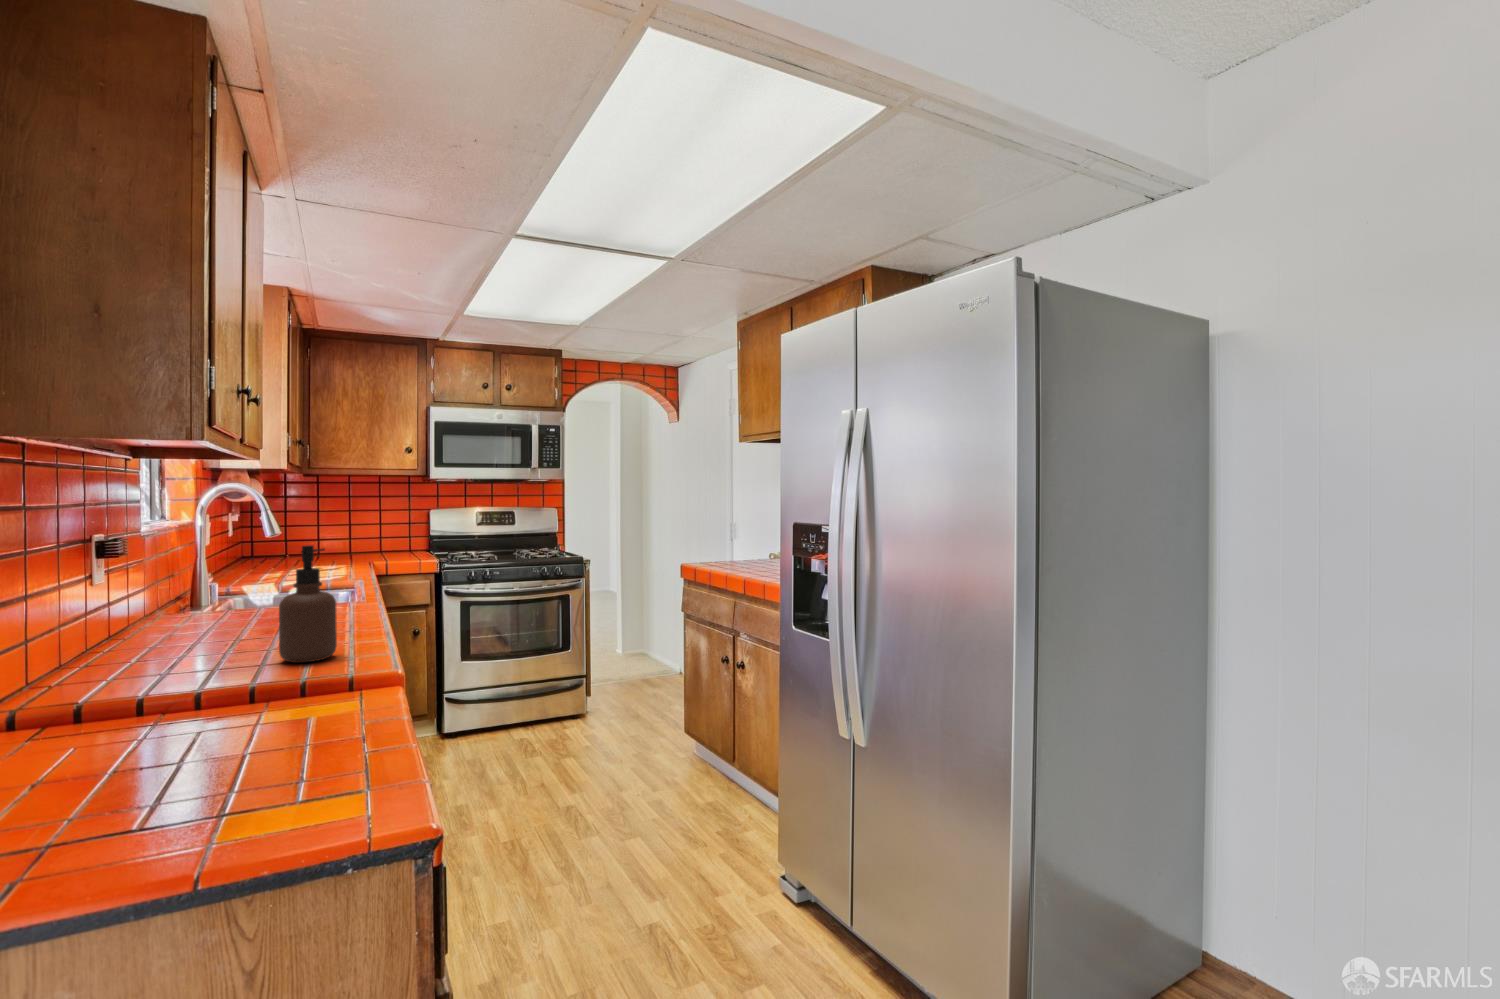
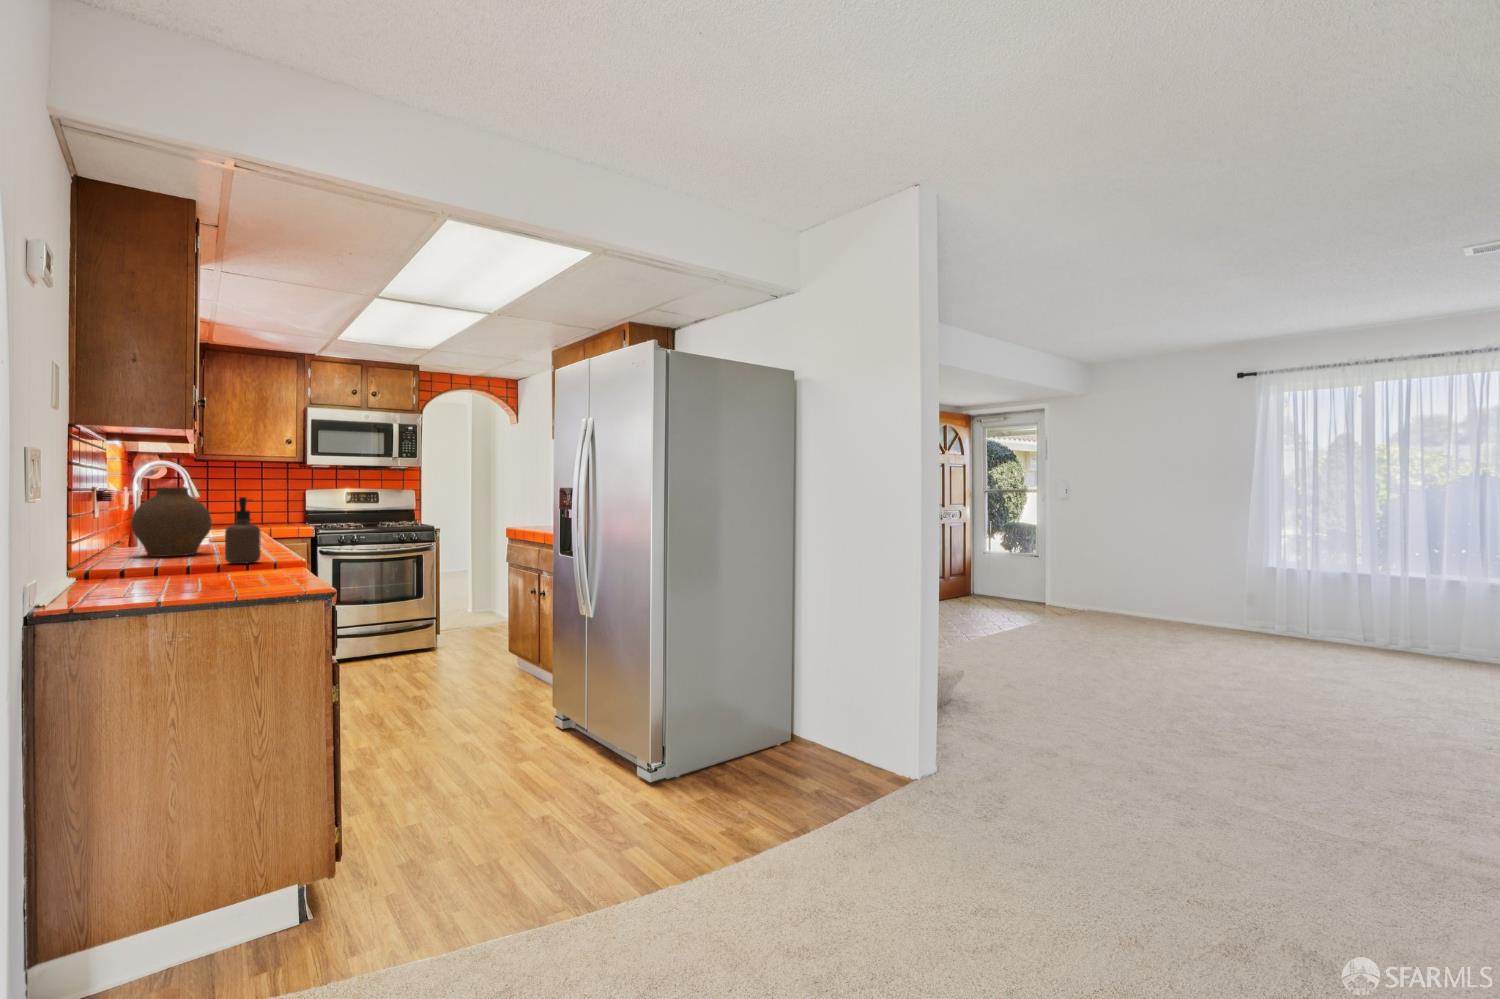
vase: none [160,524,279,636] -> present [131,487,212,557]

